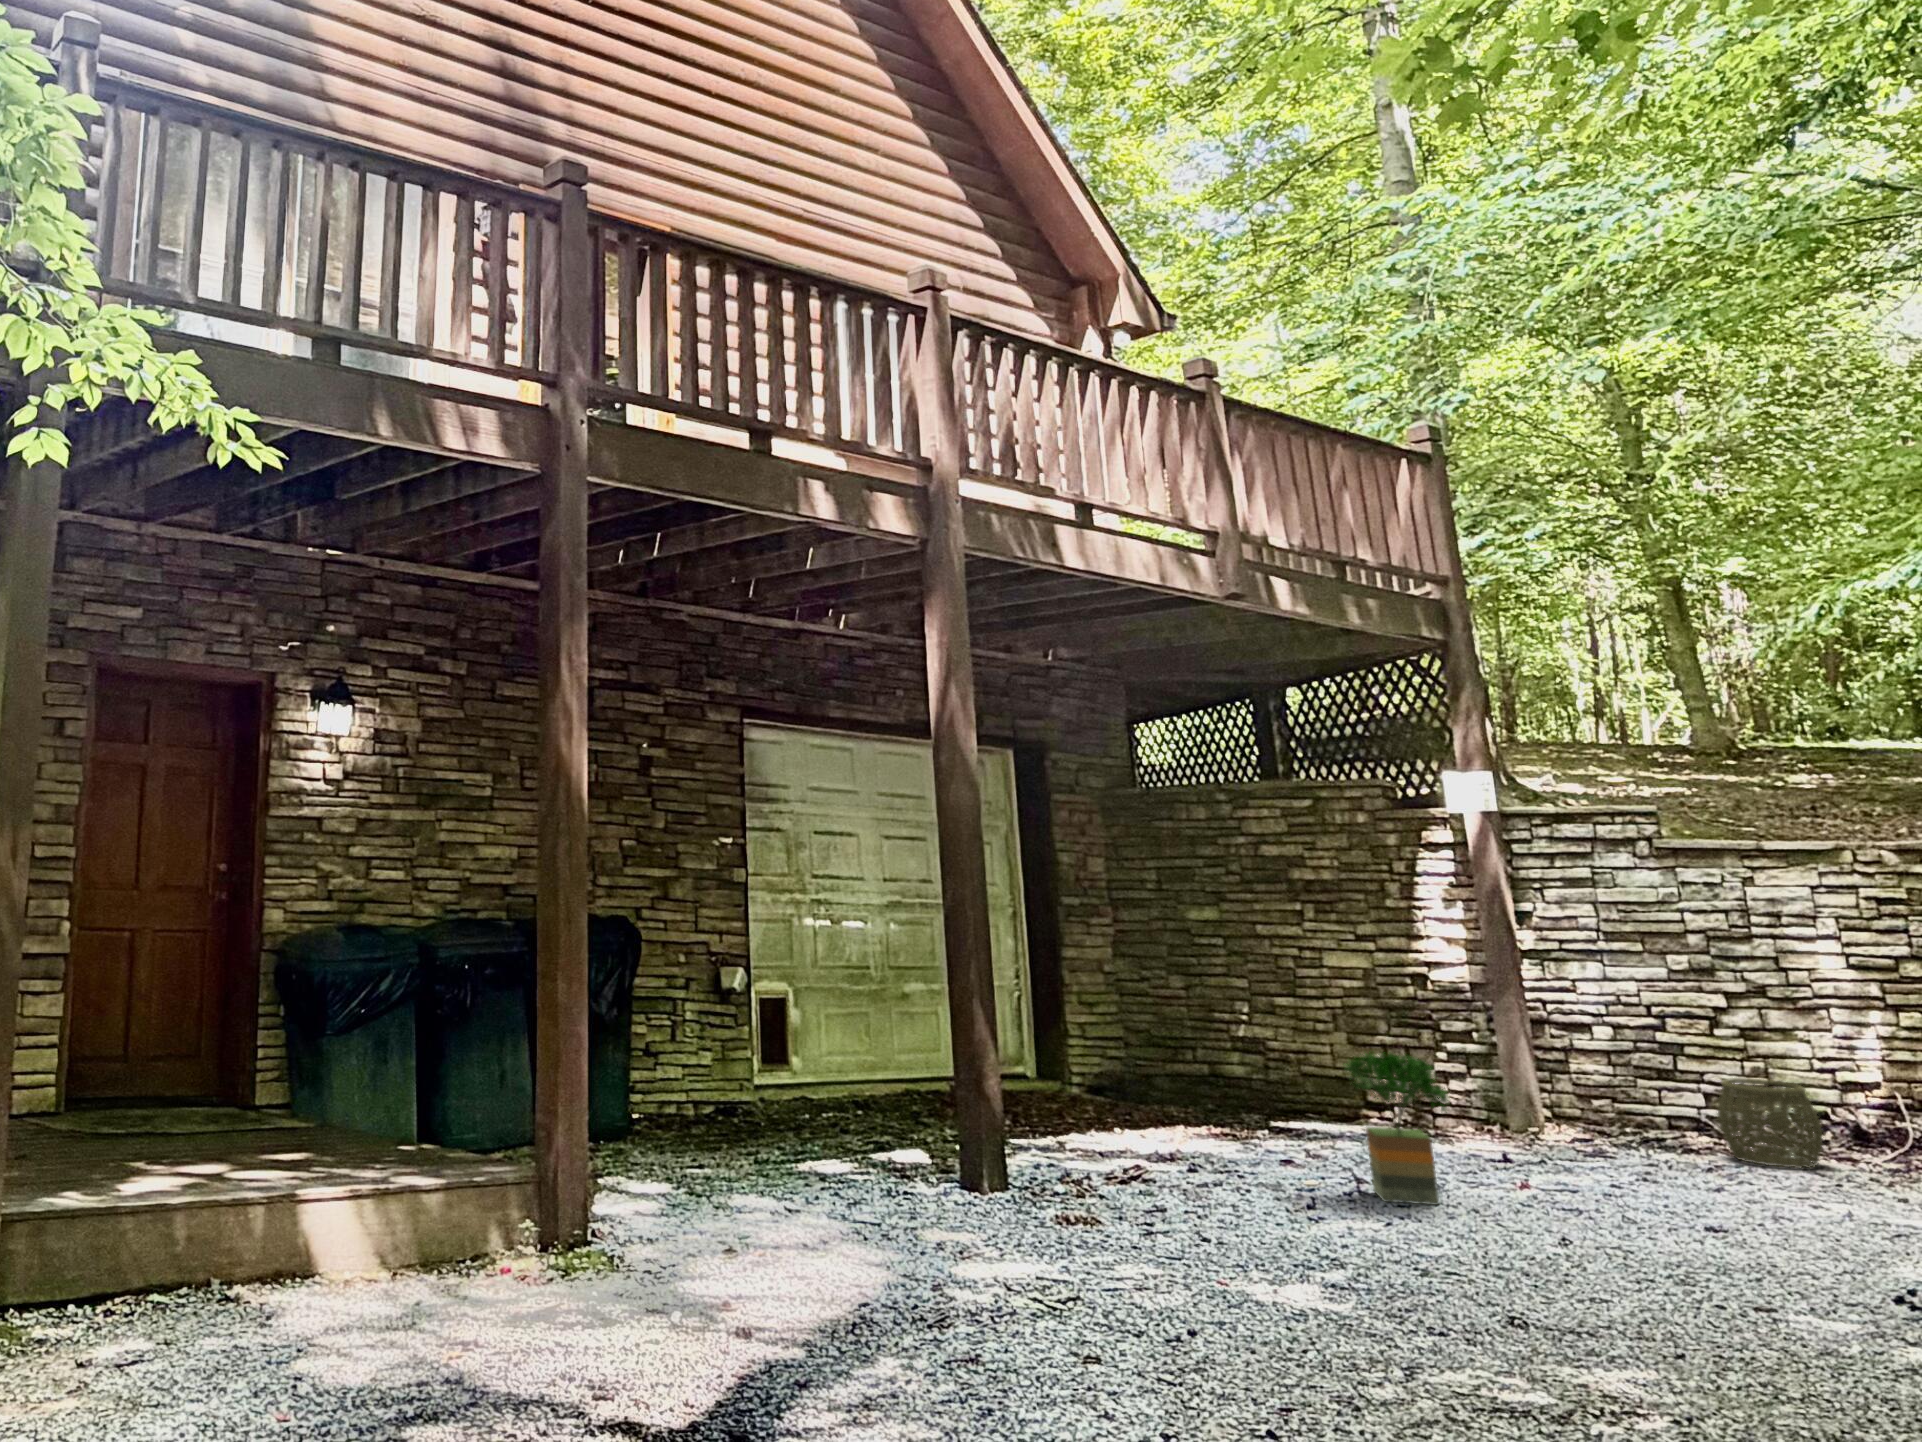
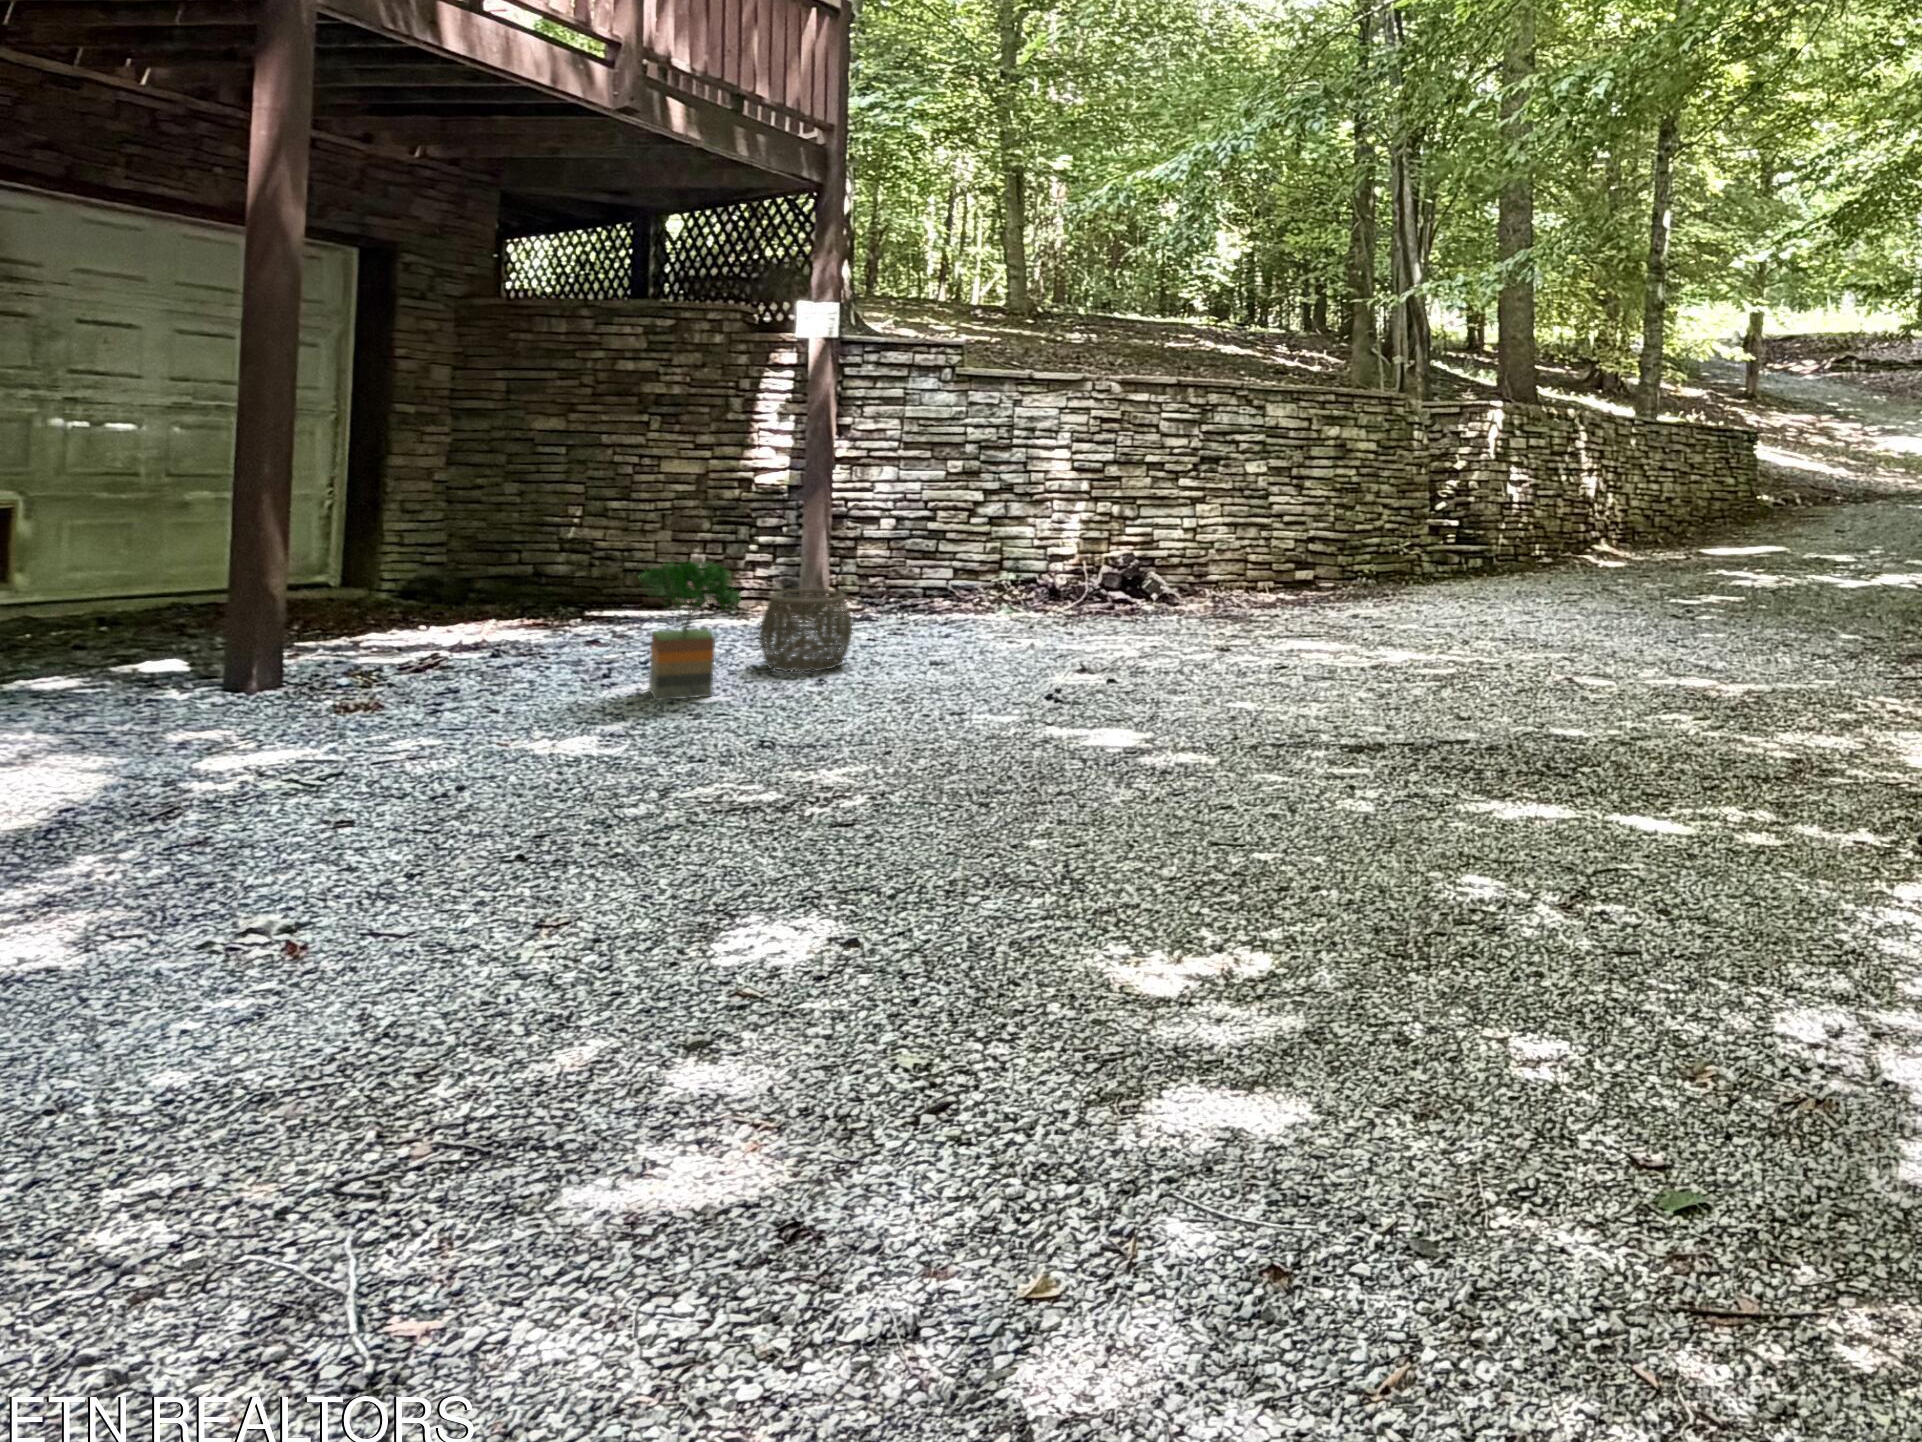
woven basket: present [1718,1078,1823,1168] -> present [760,589,852,672]

